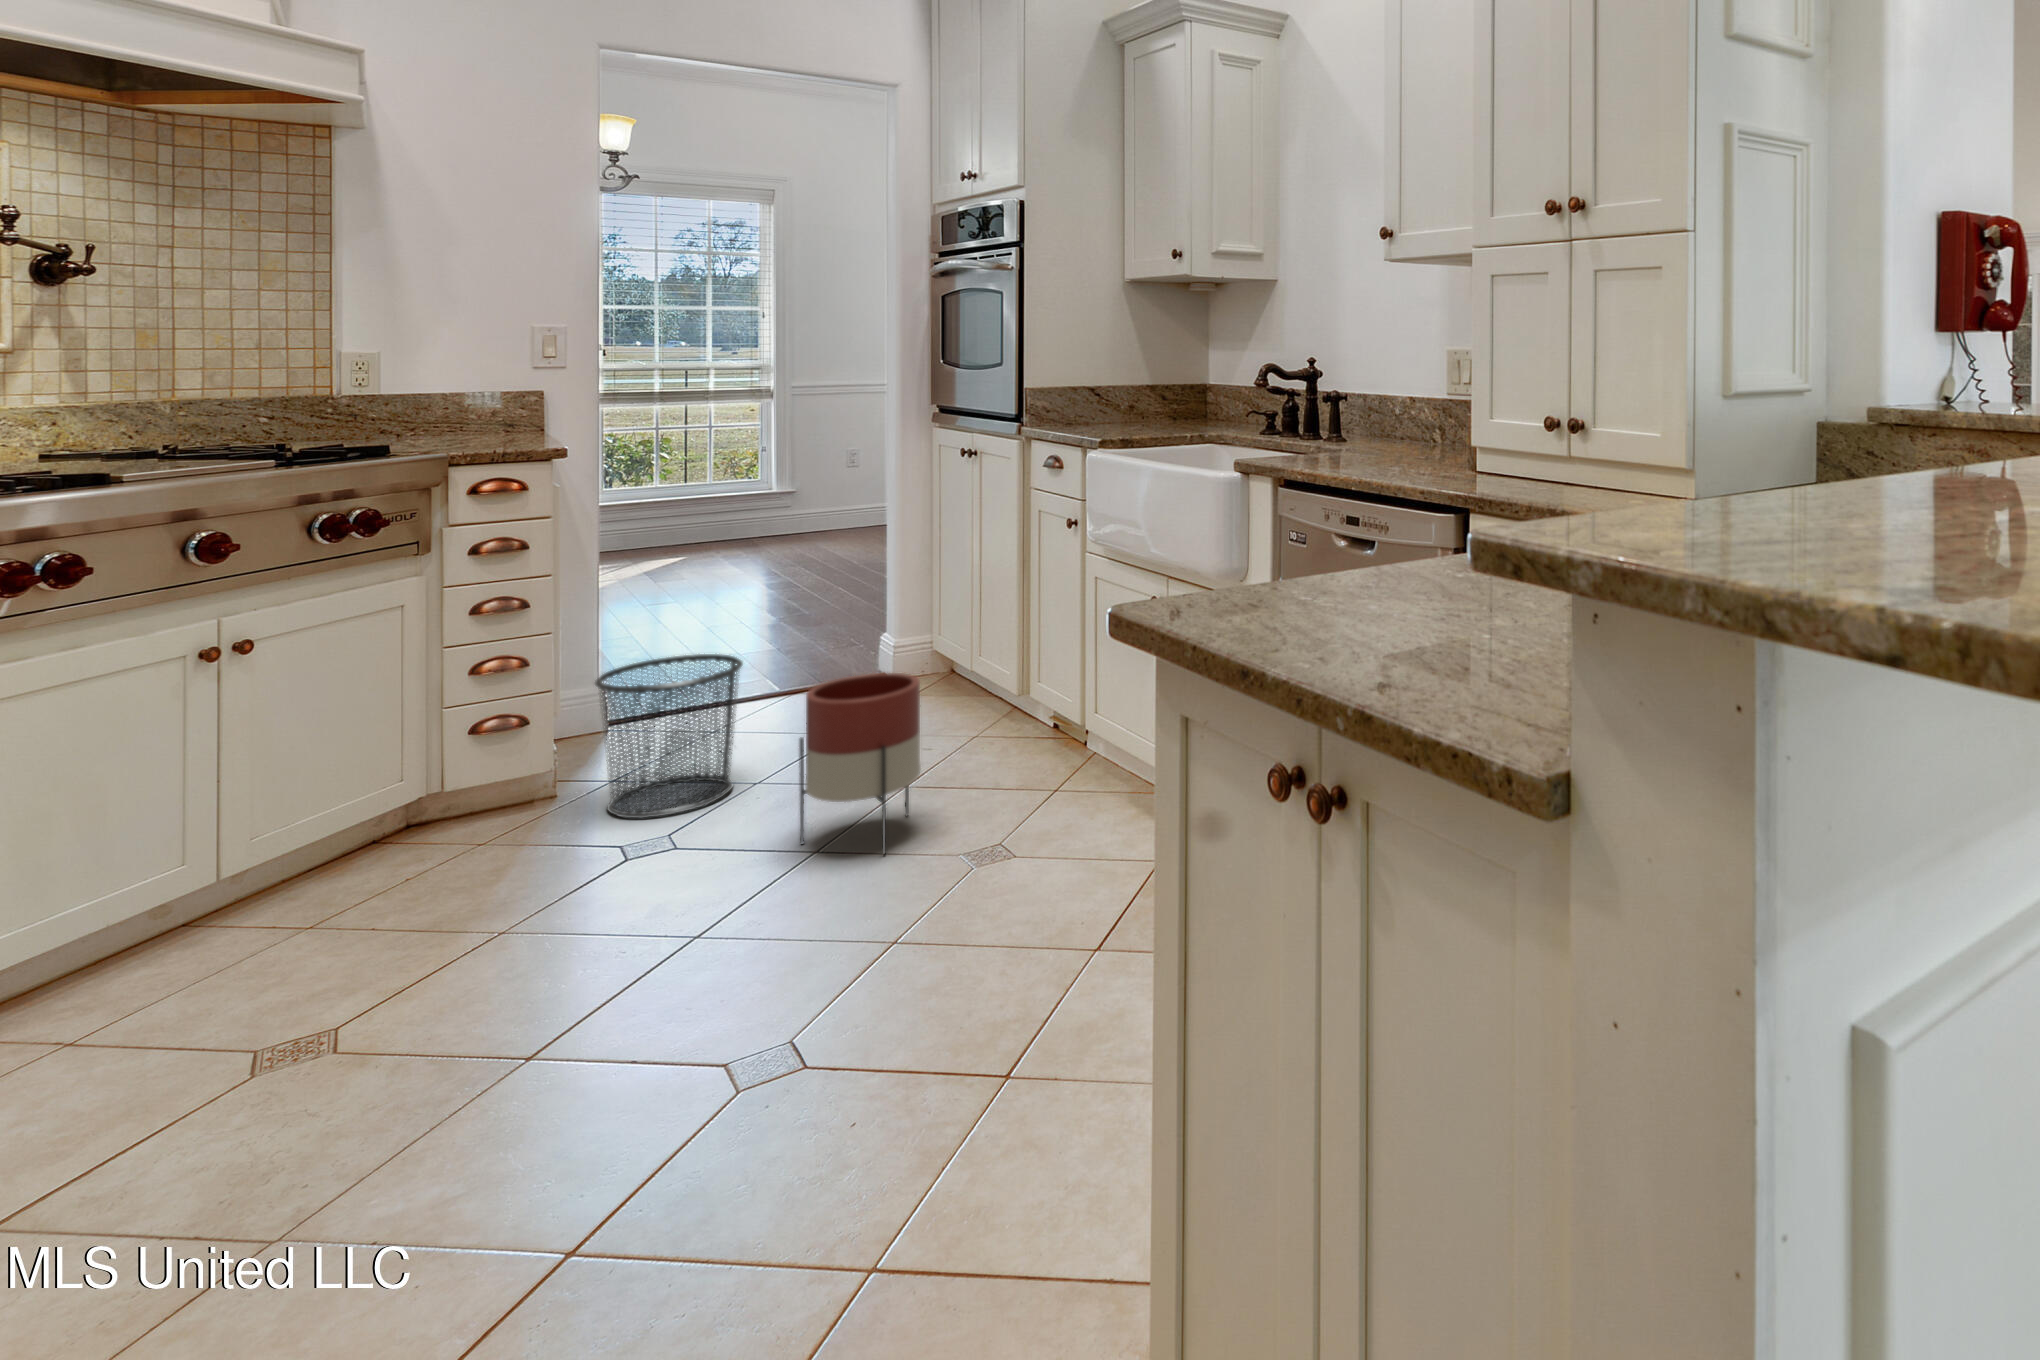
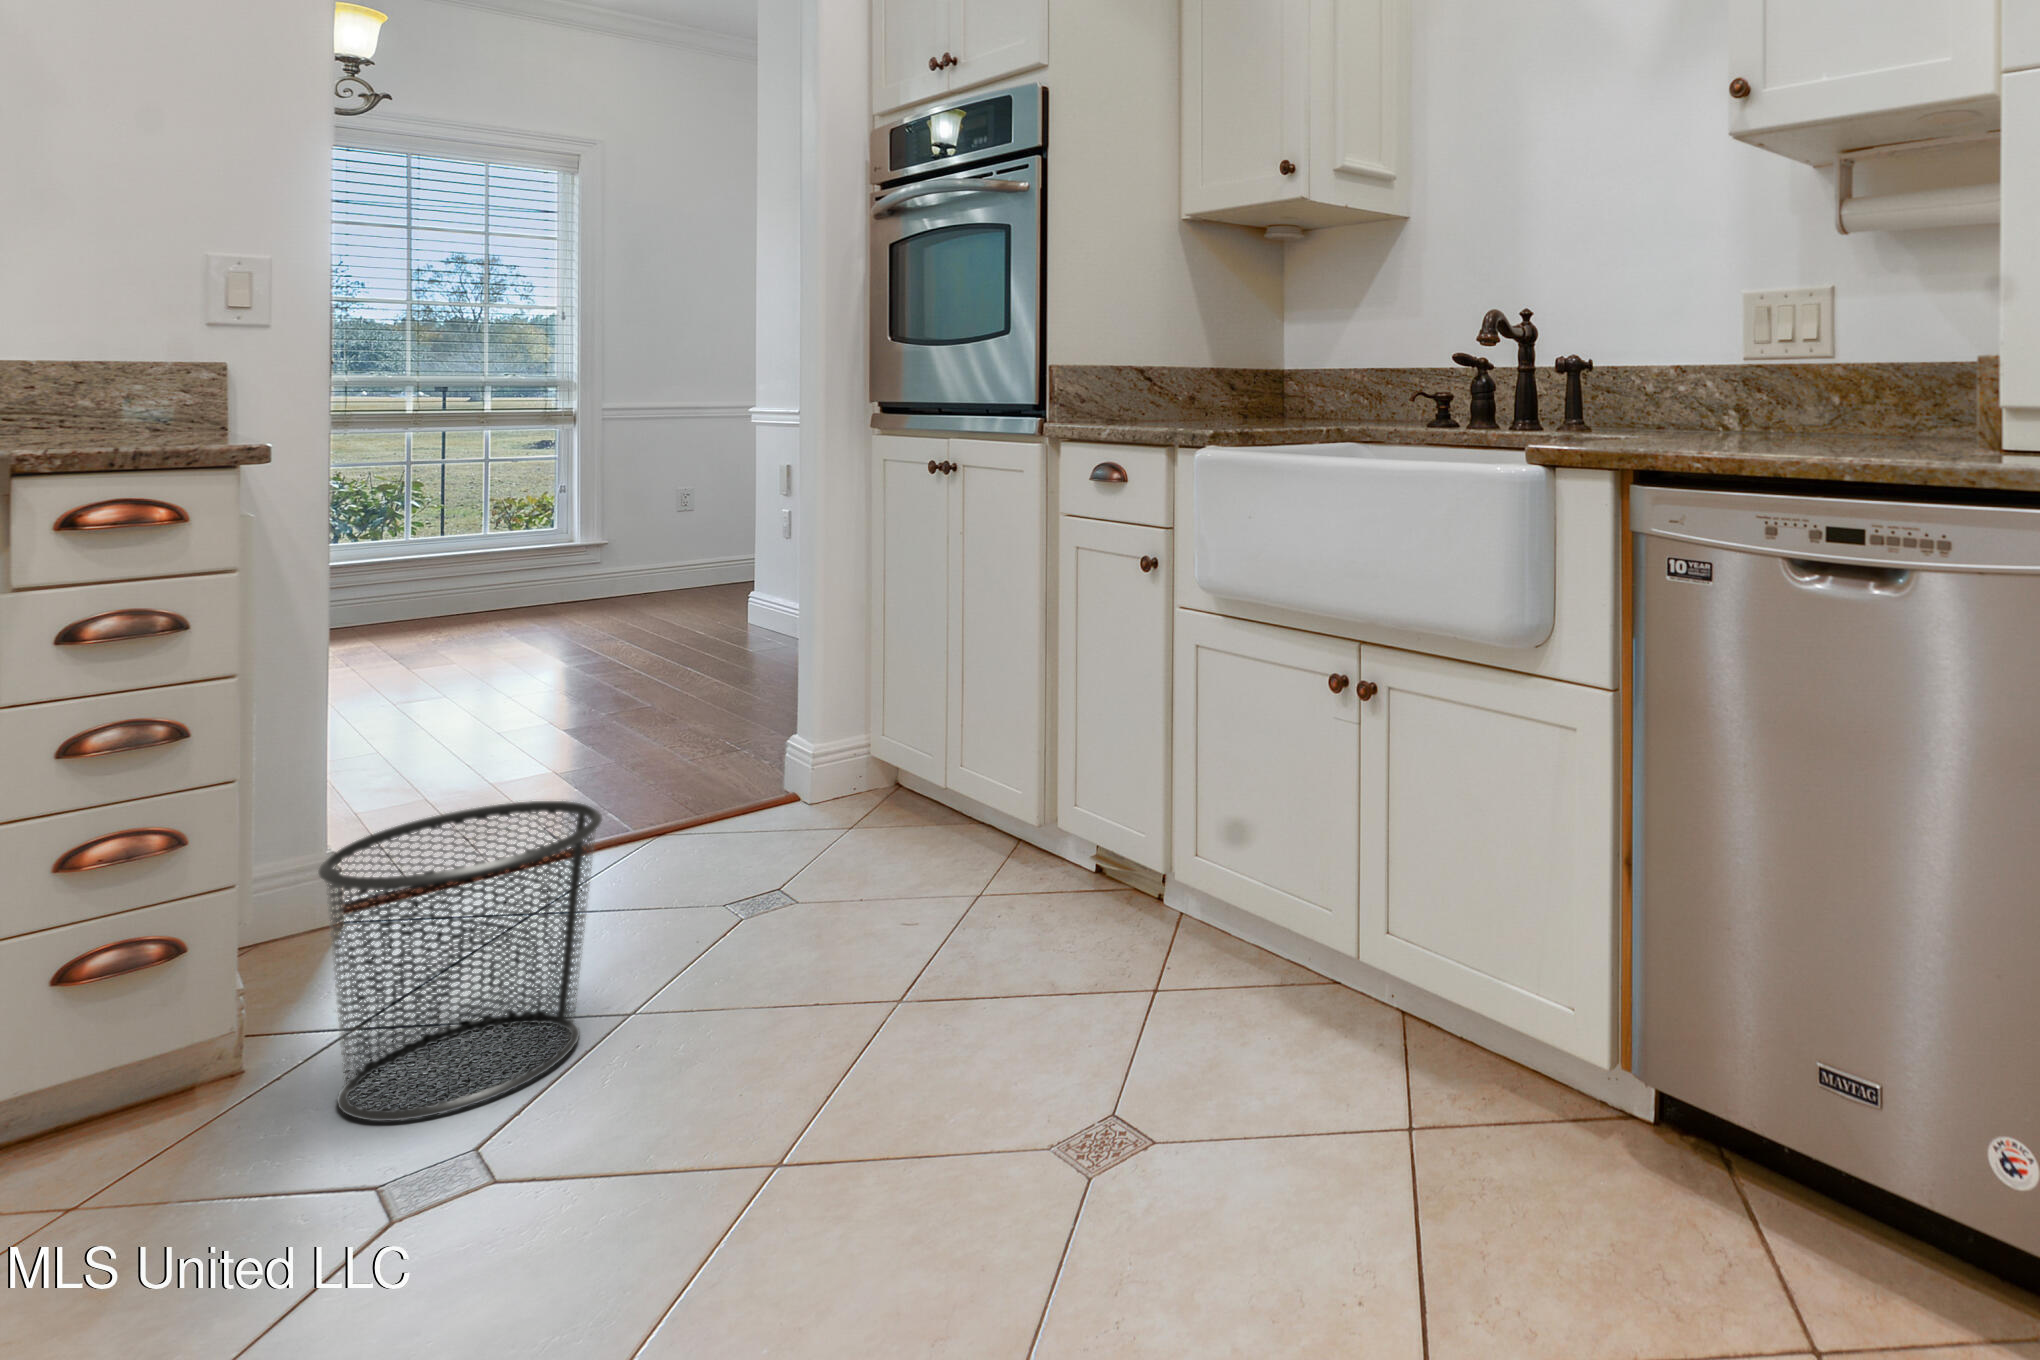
planter: present [799,673,921,854] -> none [731,826,952,1174]

